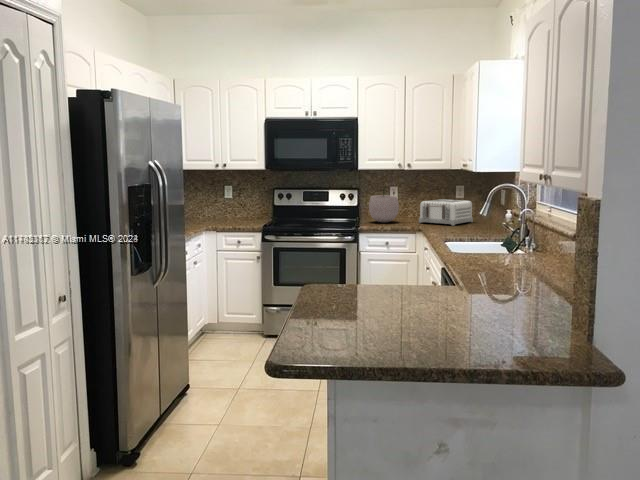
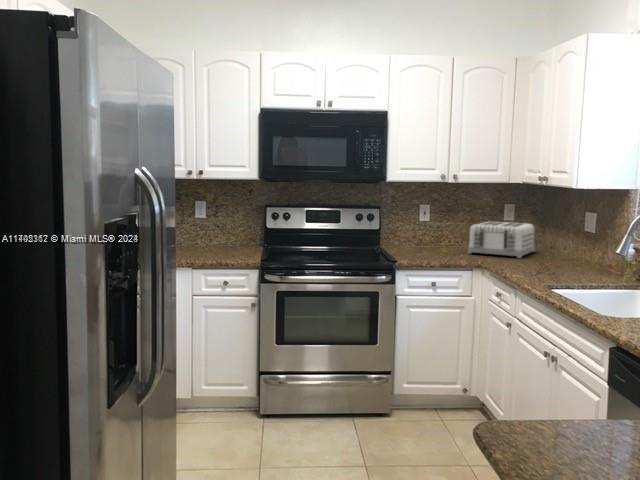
plant pot: present [369,189,399,222] -> none [399,202,440,253]

